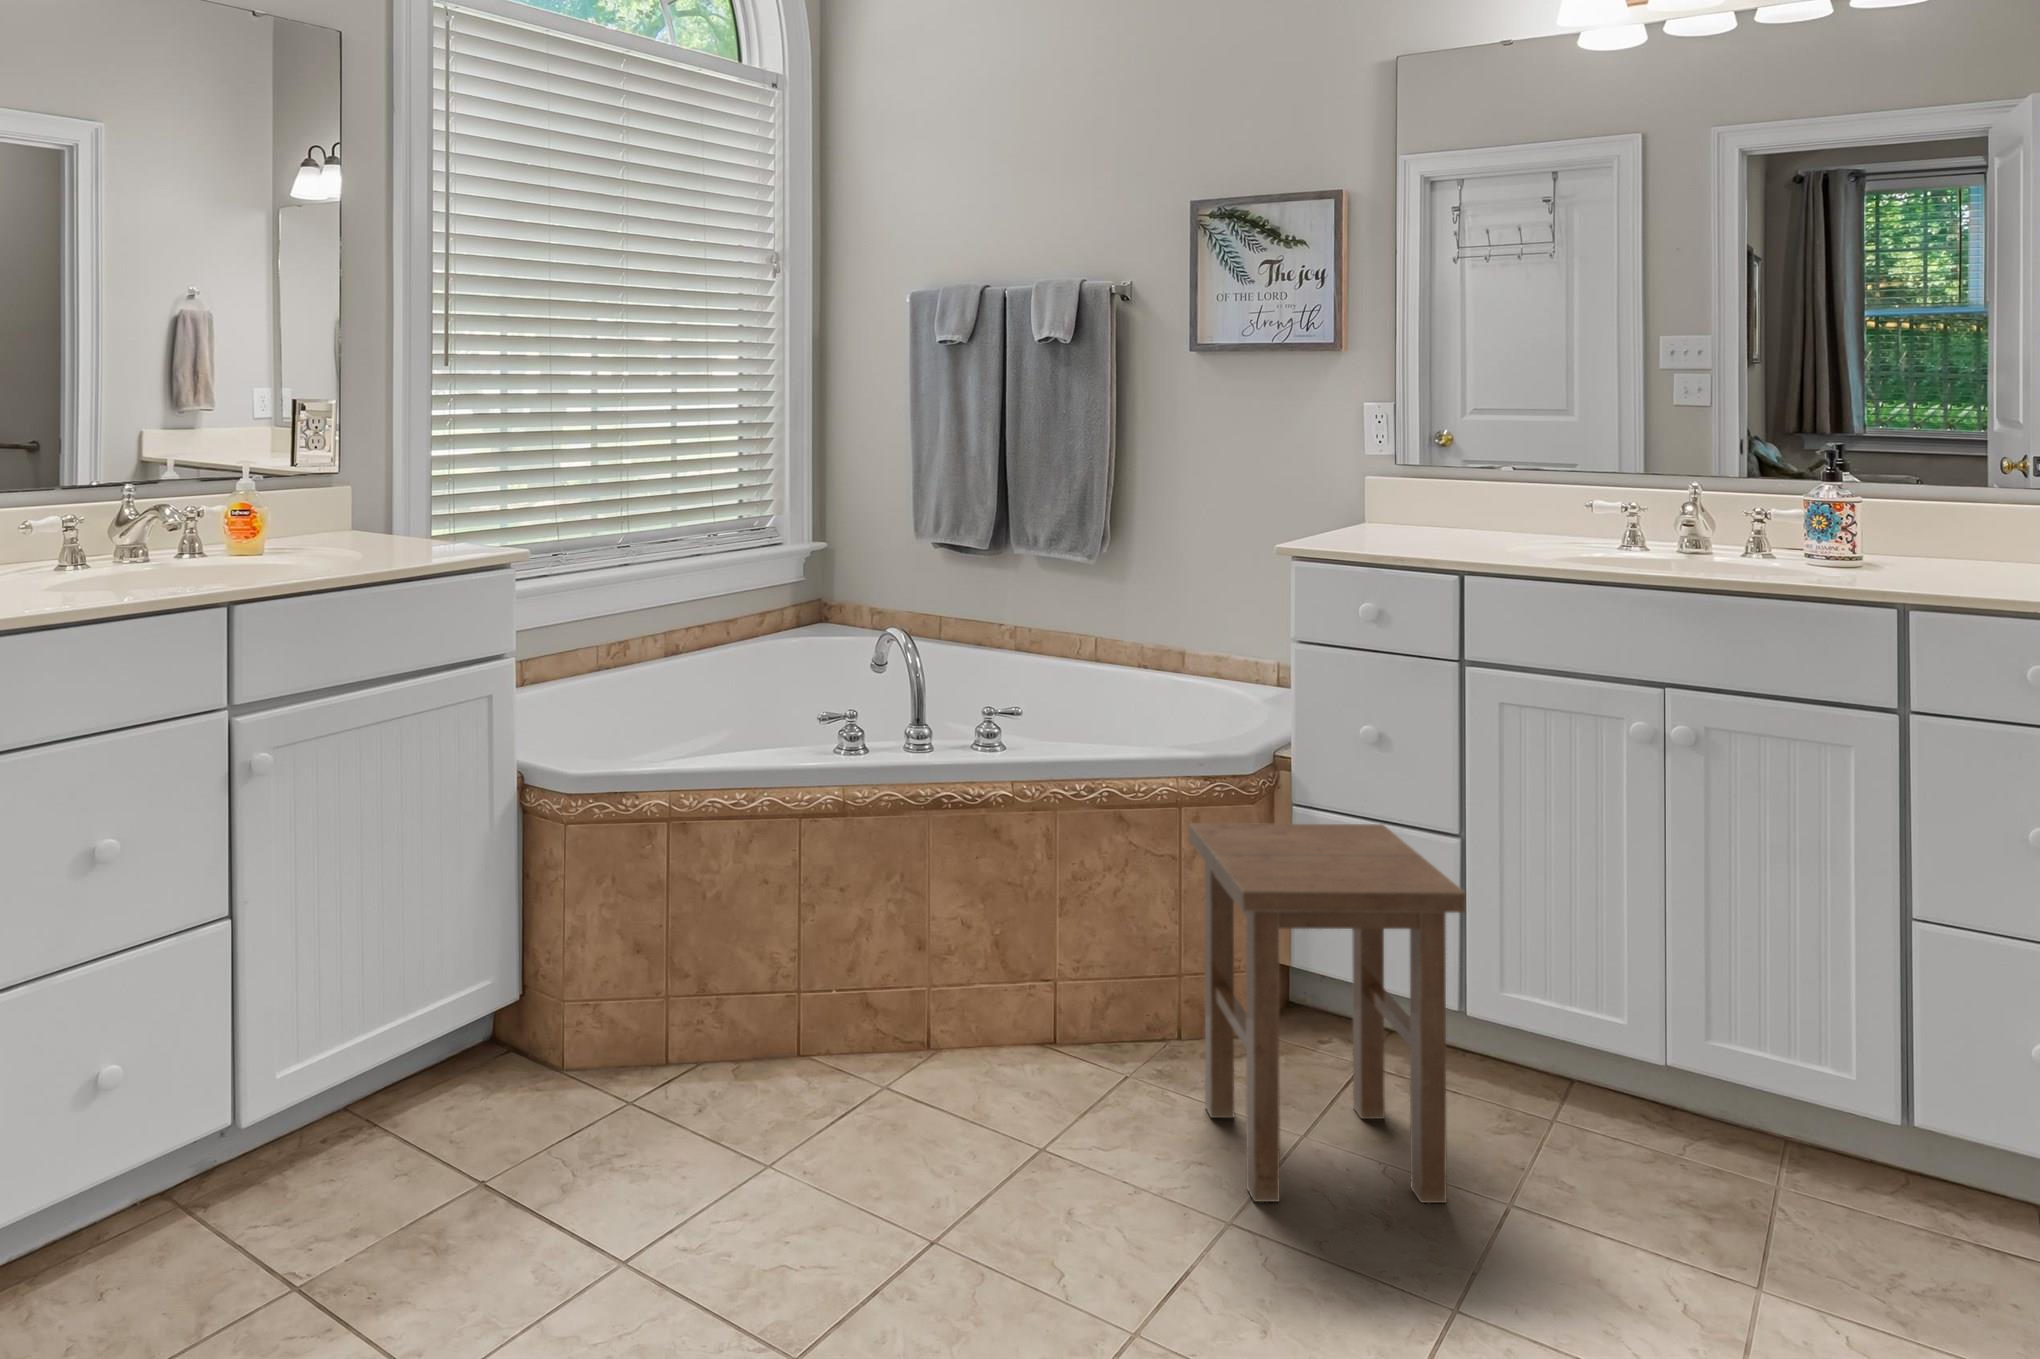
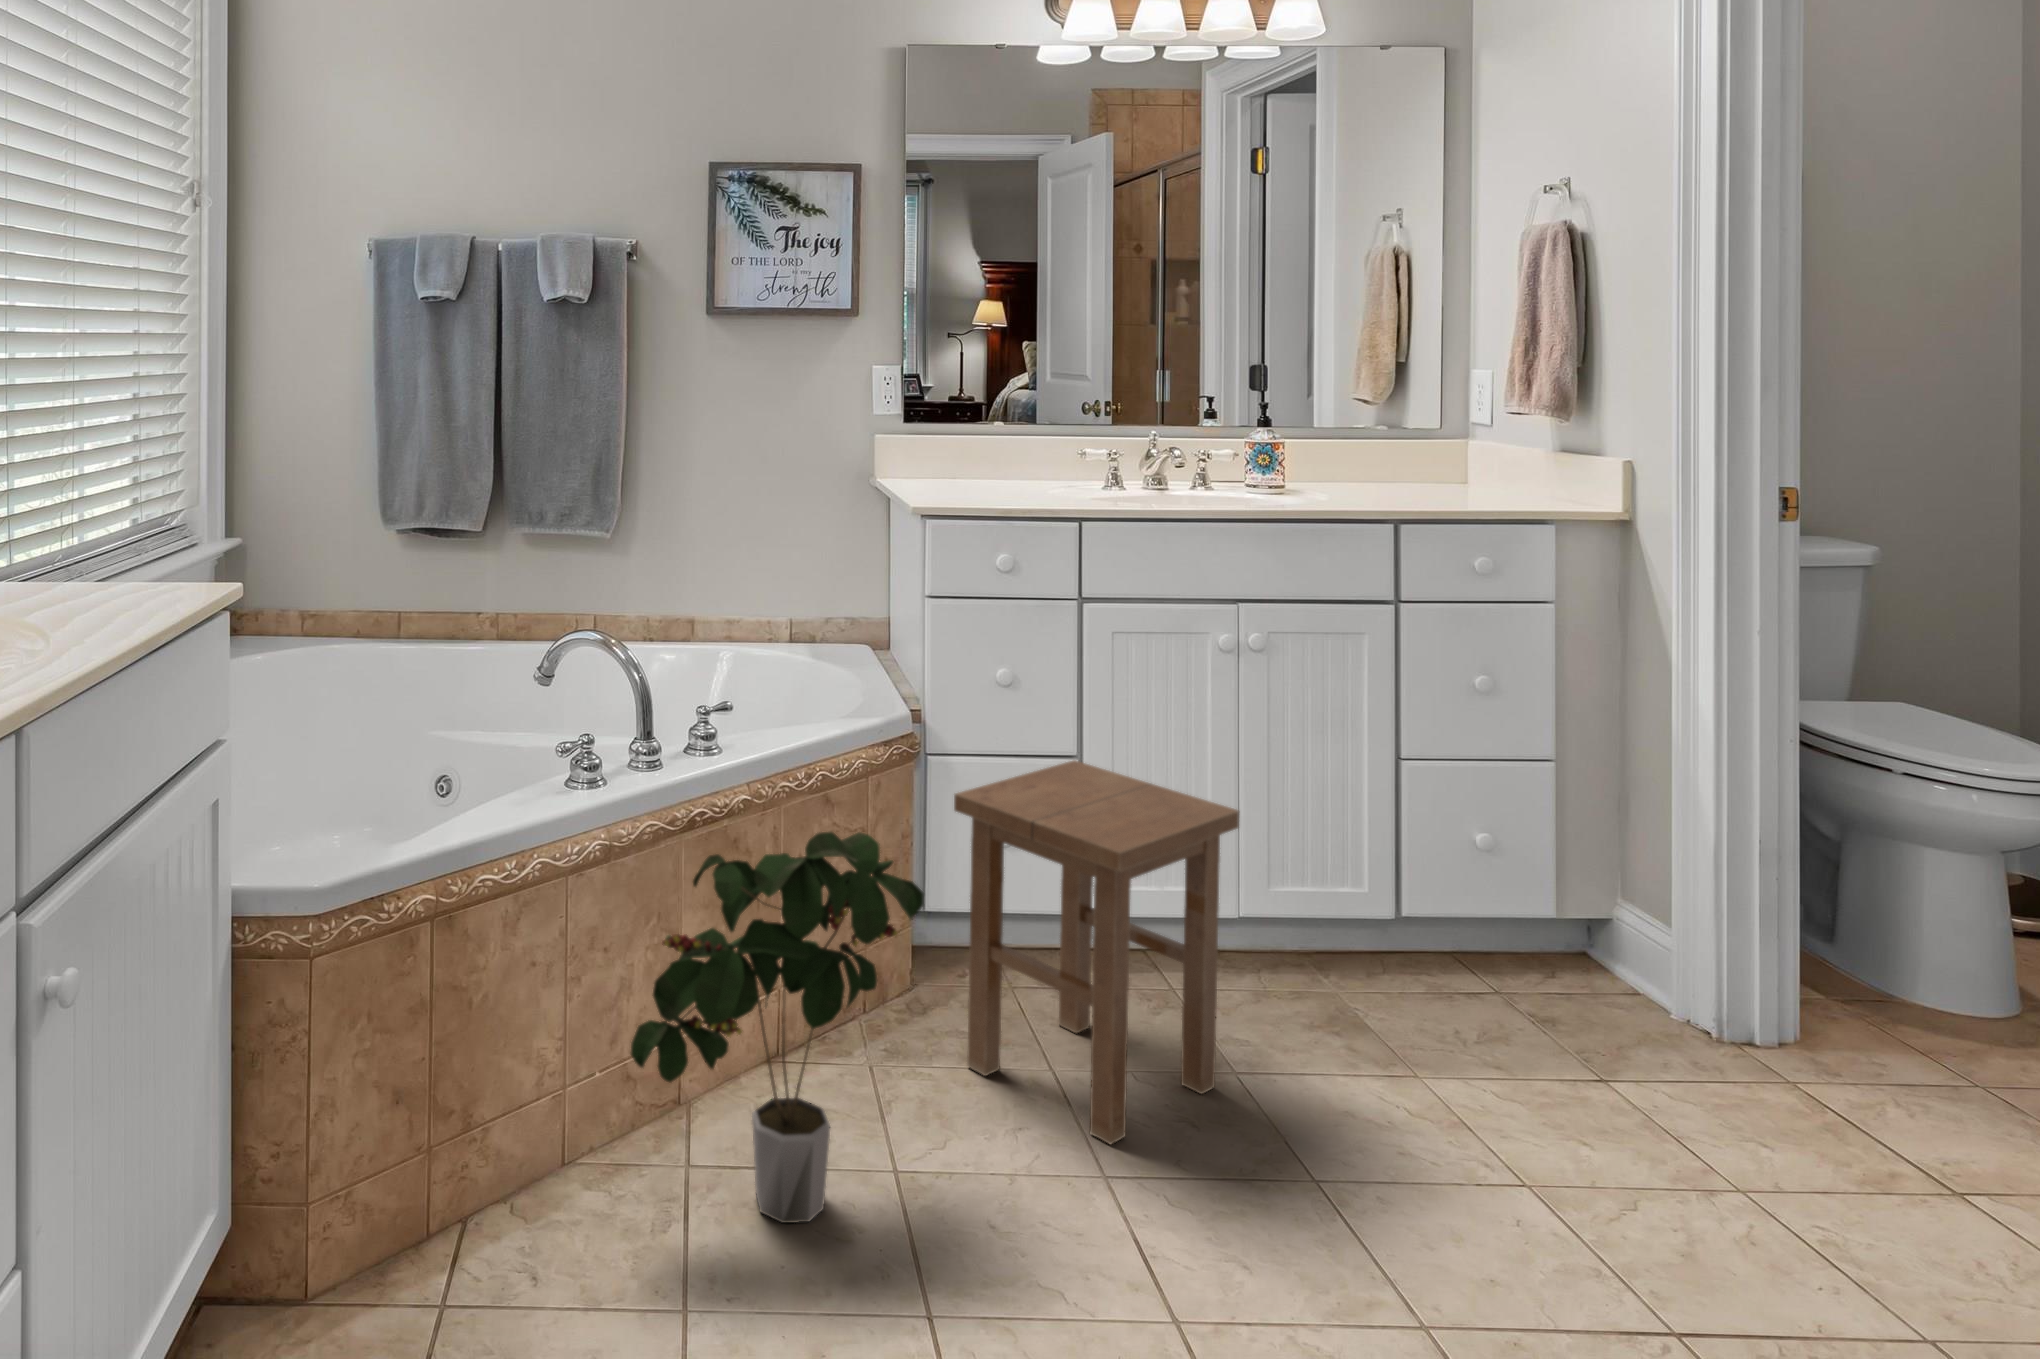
potted plant: none [762,809,1060,1153] -> present [631,832,924,1223]

